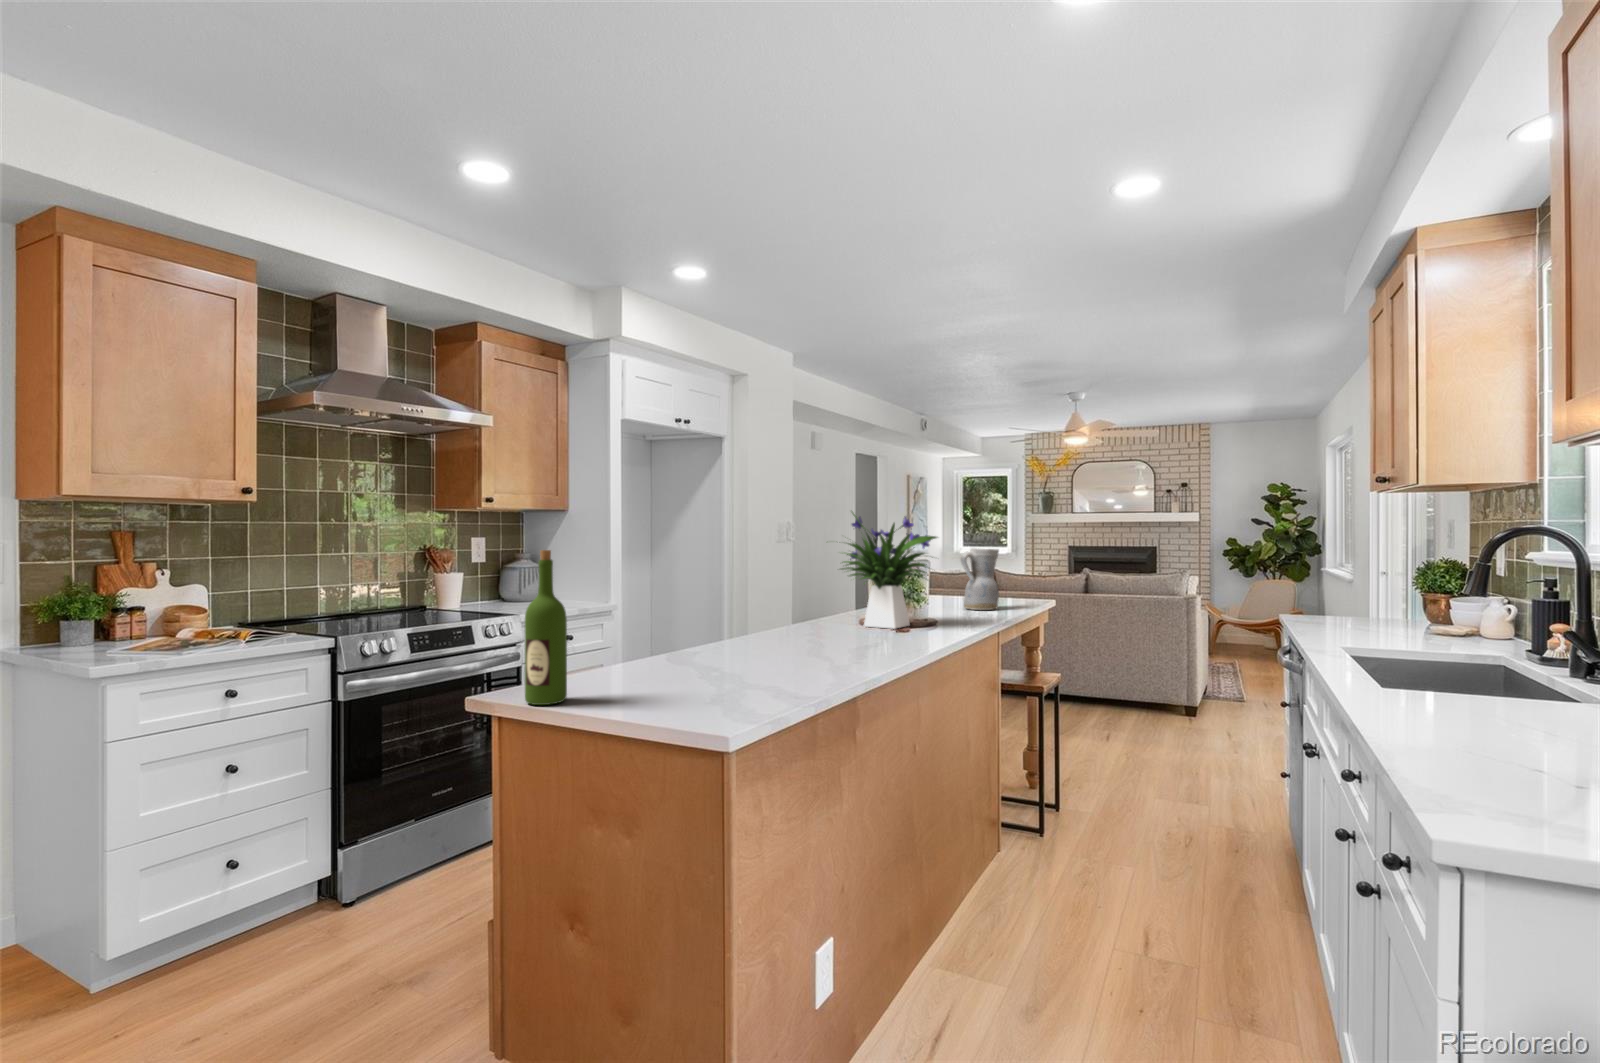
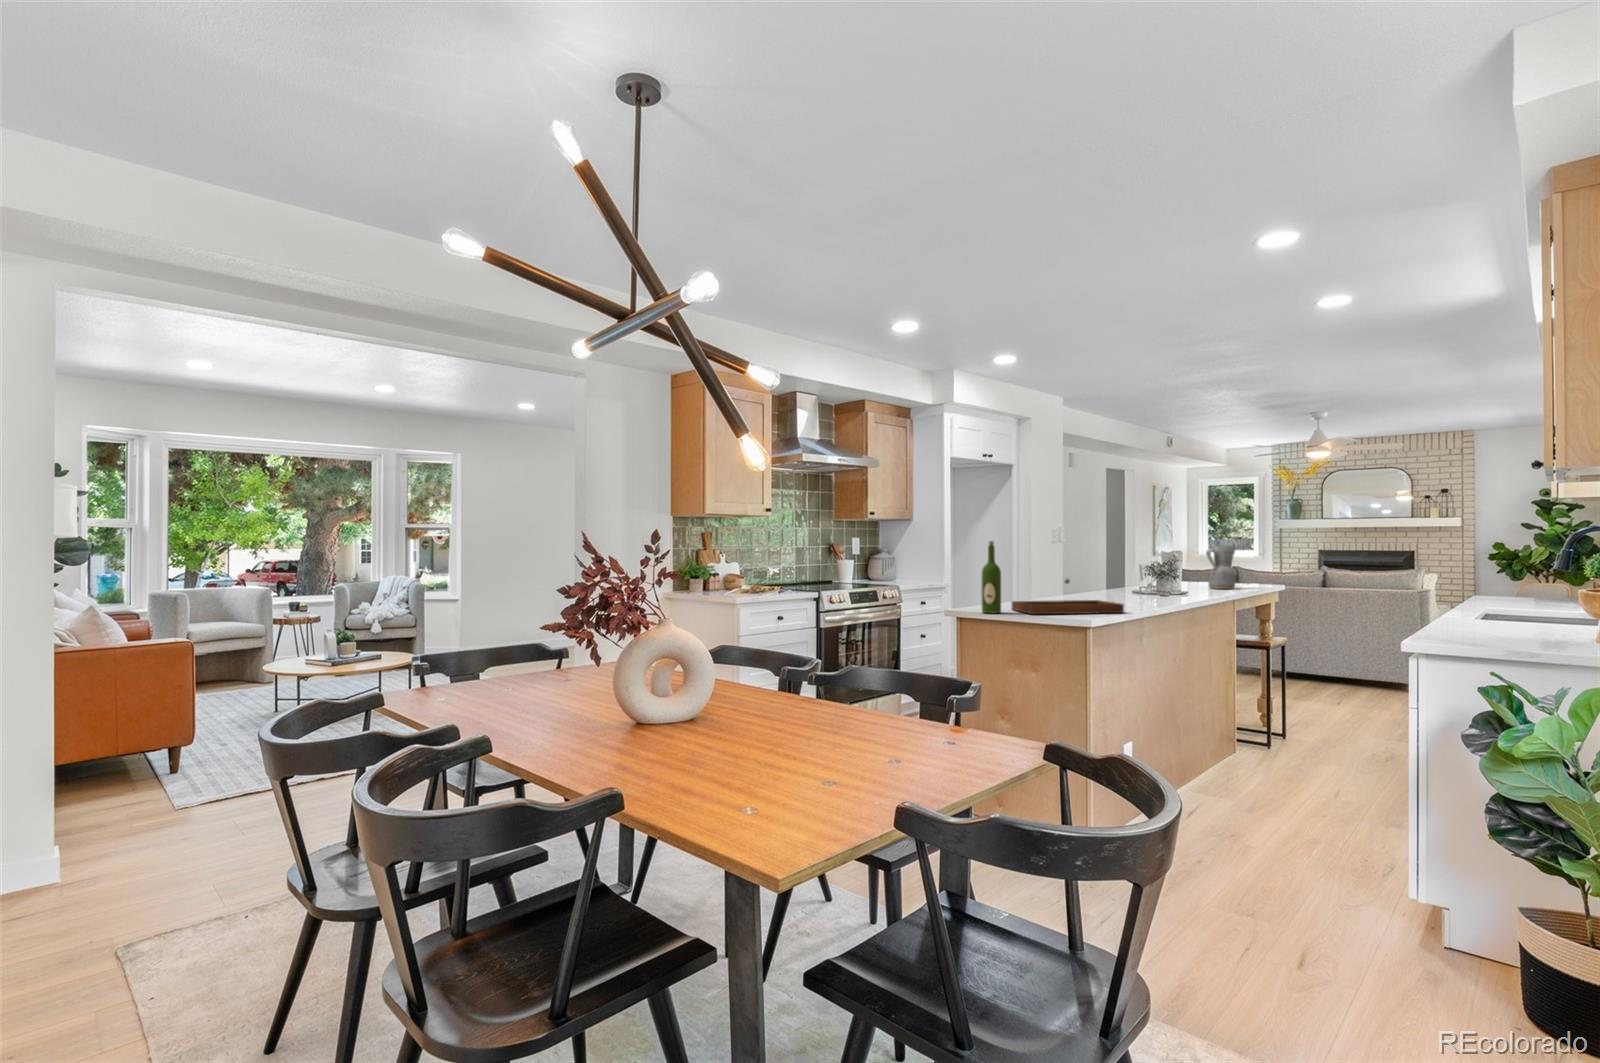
flower arrangement: present [842,512,937,629] -> none [1113,520,1191,596]
tray: none [603,621,812,706] -> present [1012,579,1124,614]

